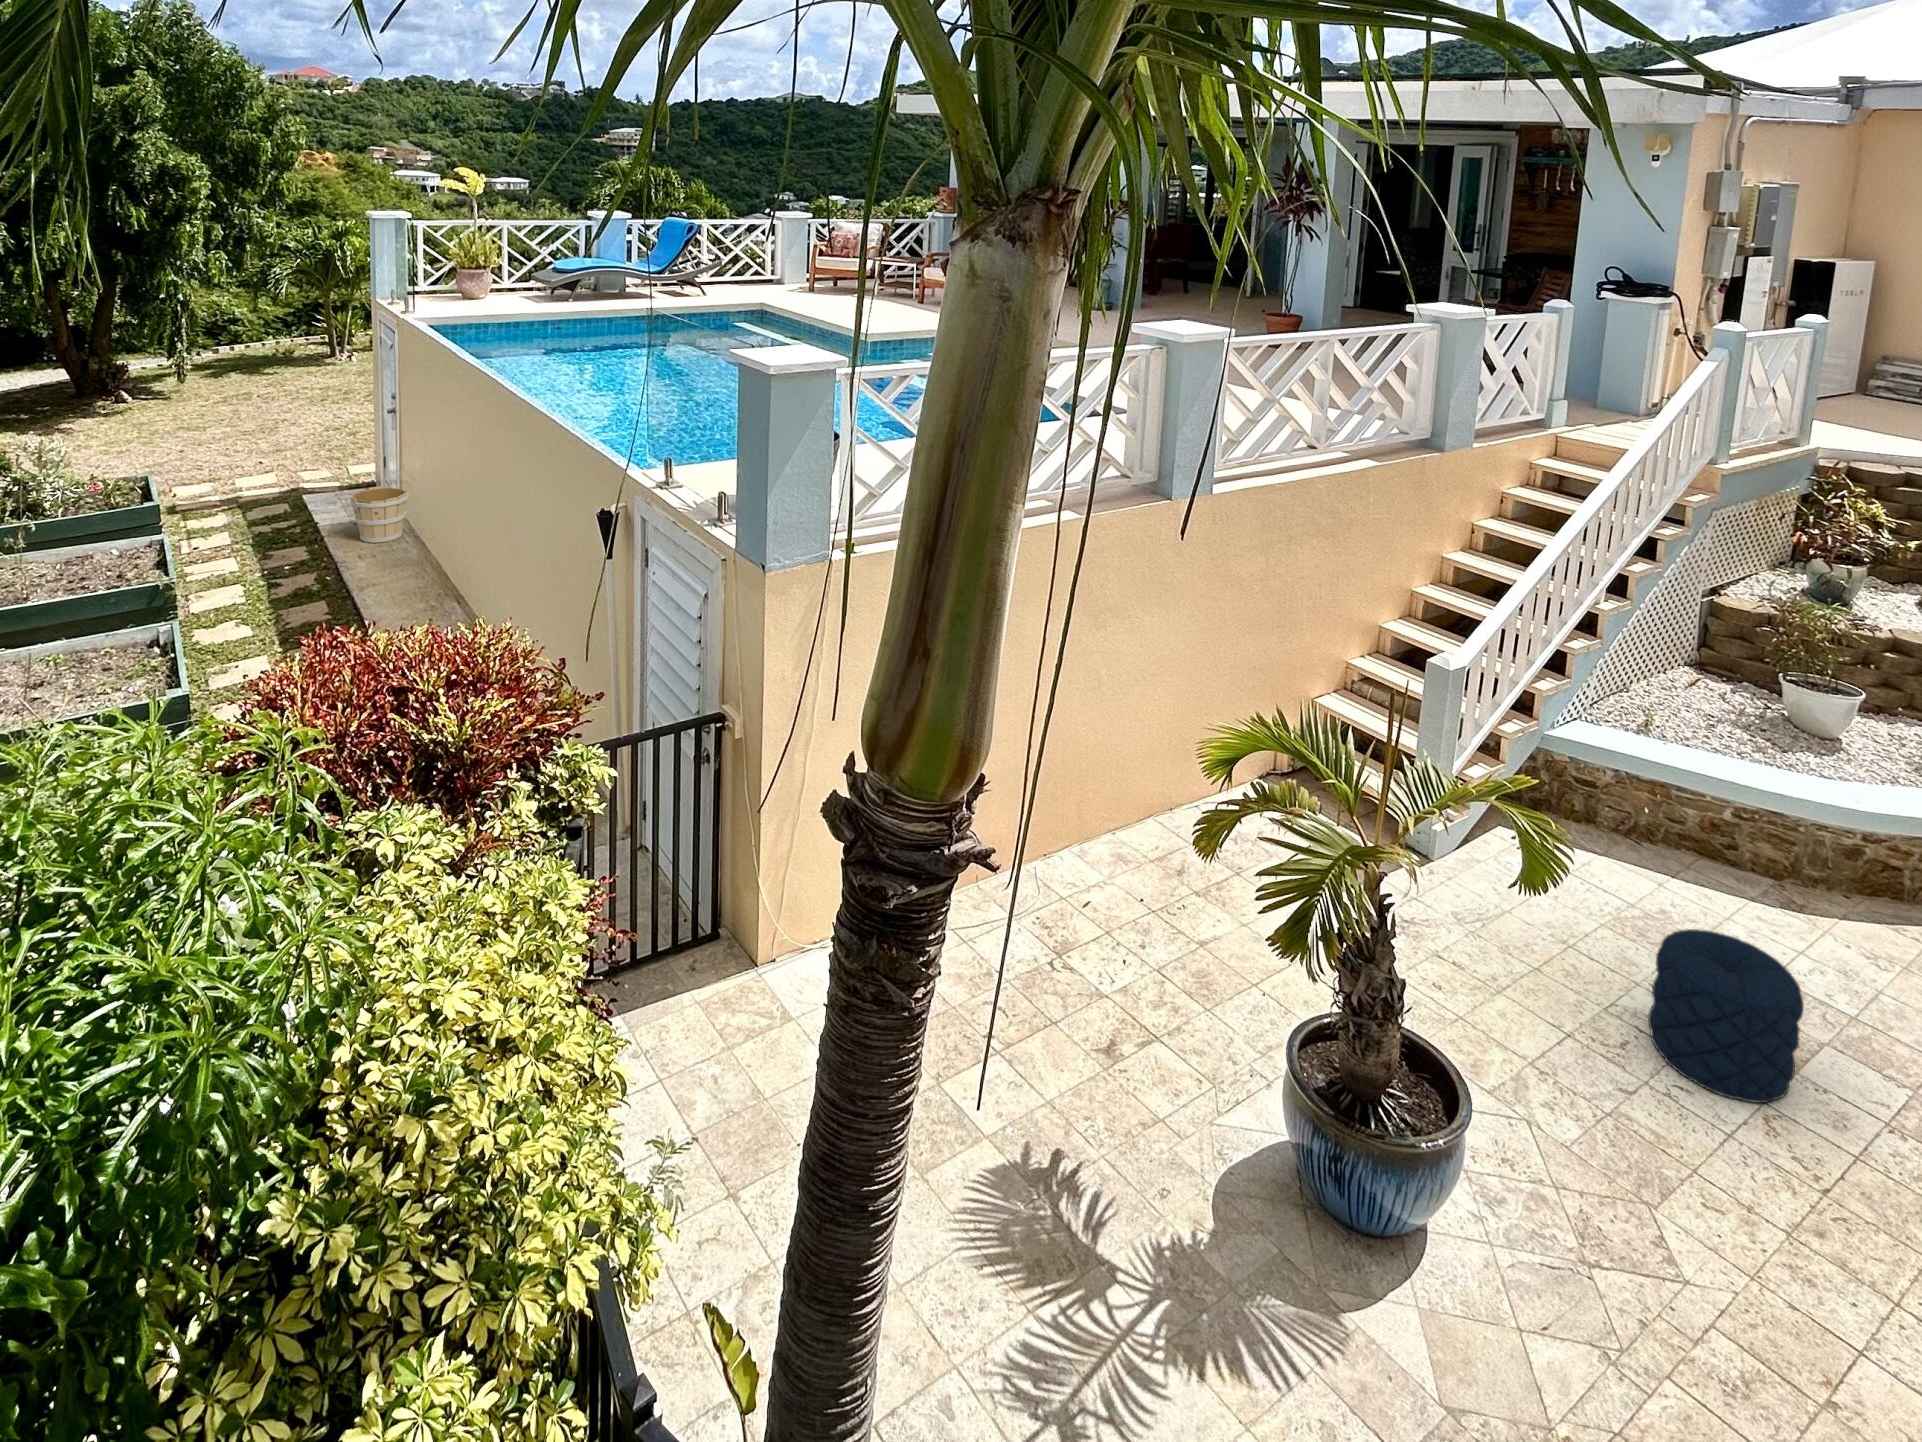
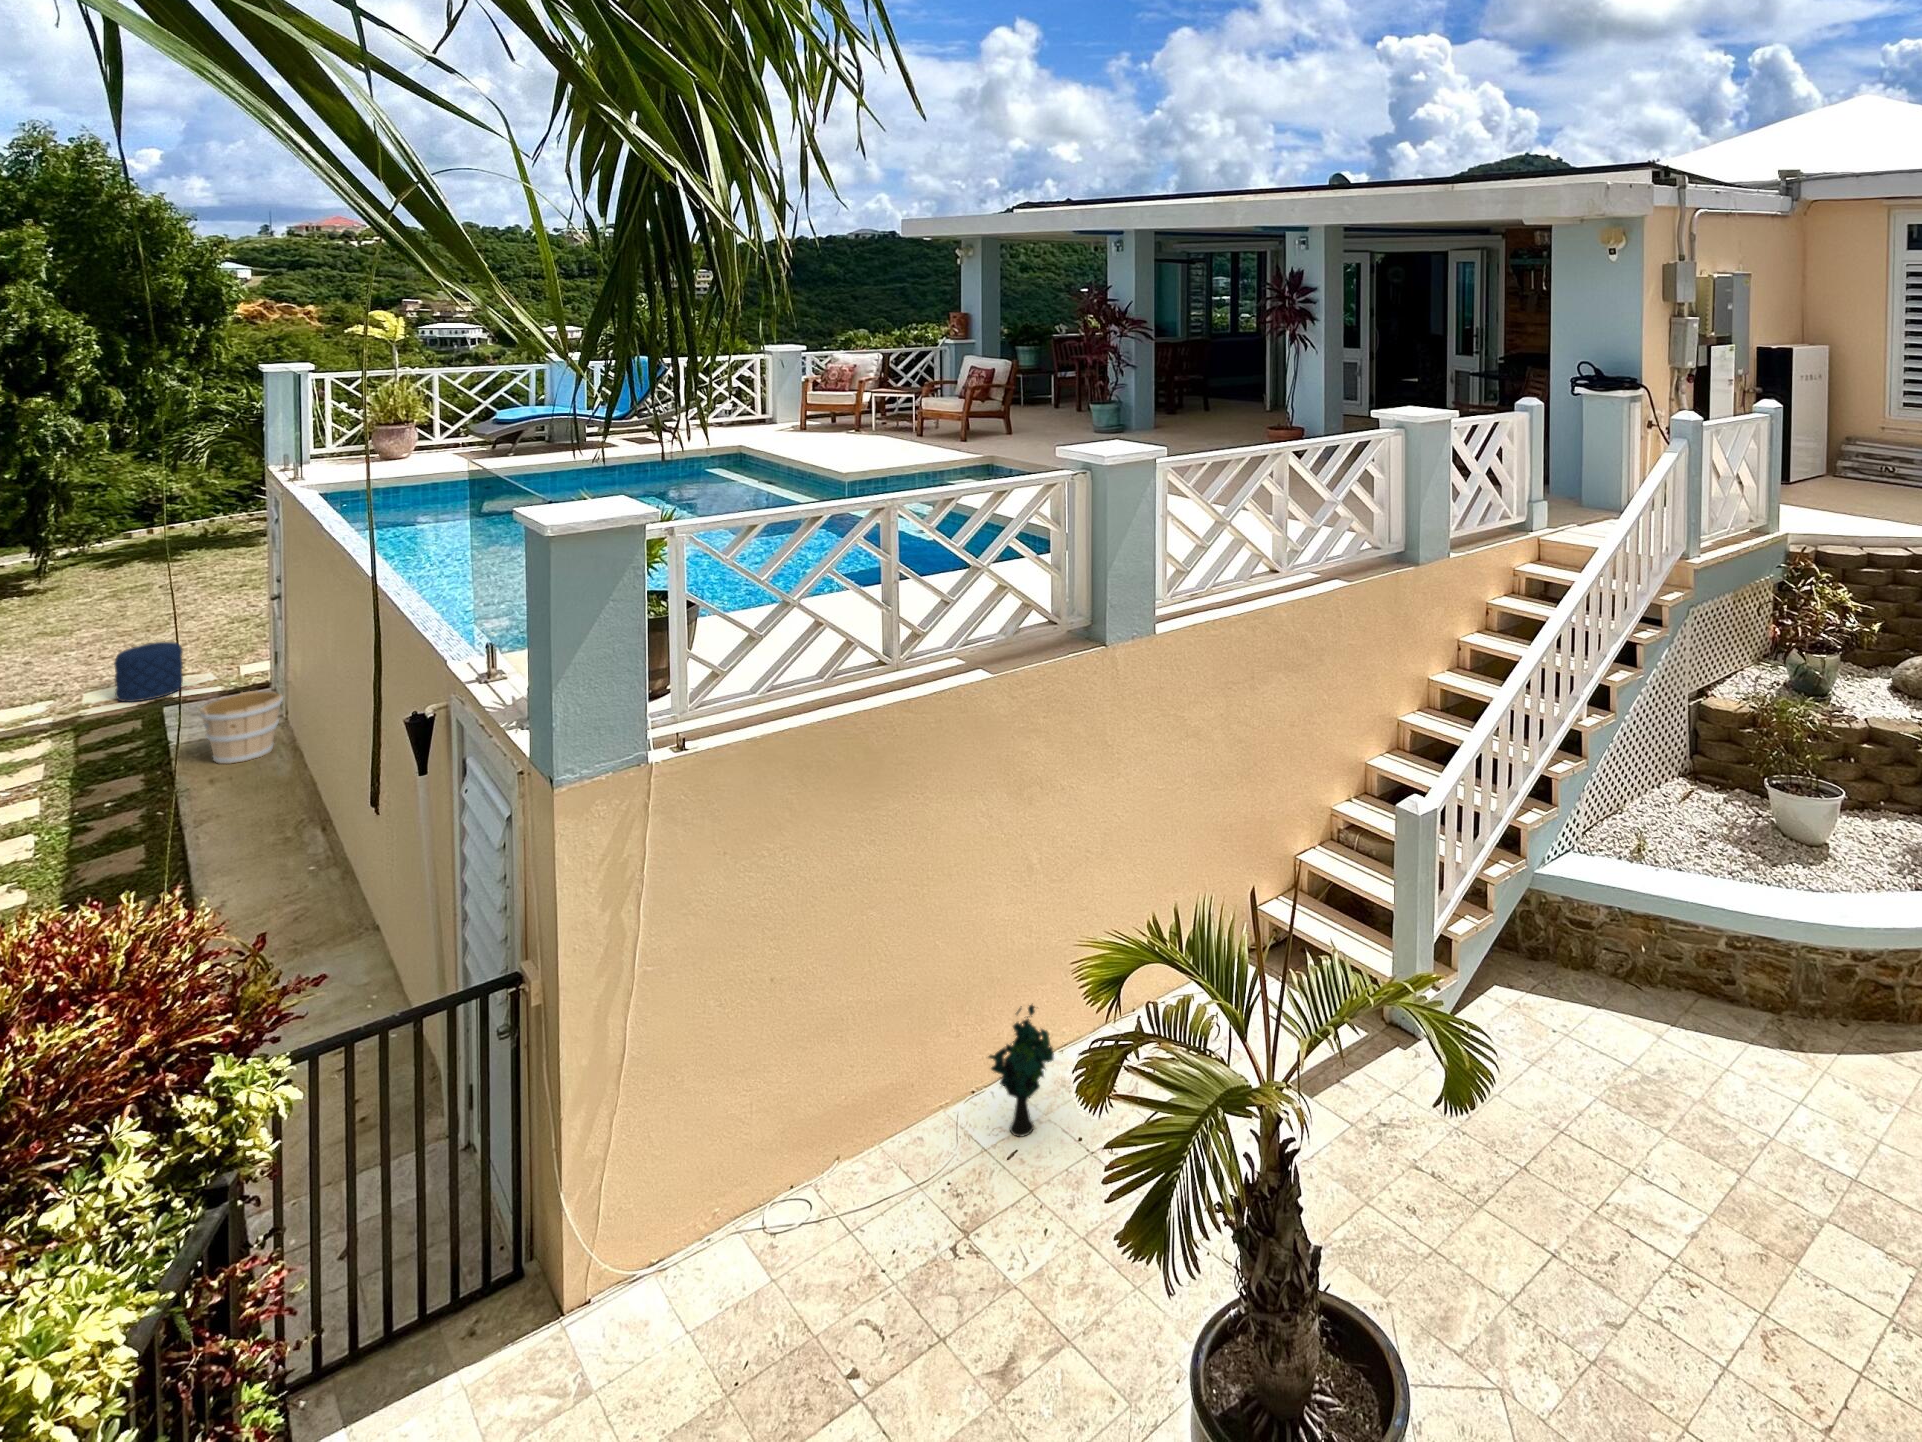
decorative plant: none [1072,781,1129,882] -> present [989,1005,1054,1137]
pouf: present [1648,929,1804,1103] -> present [114,642,183,702]

